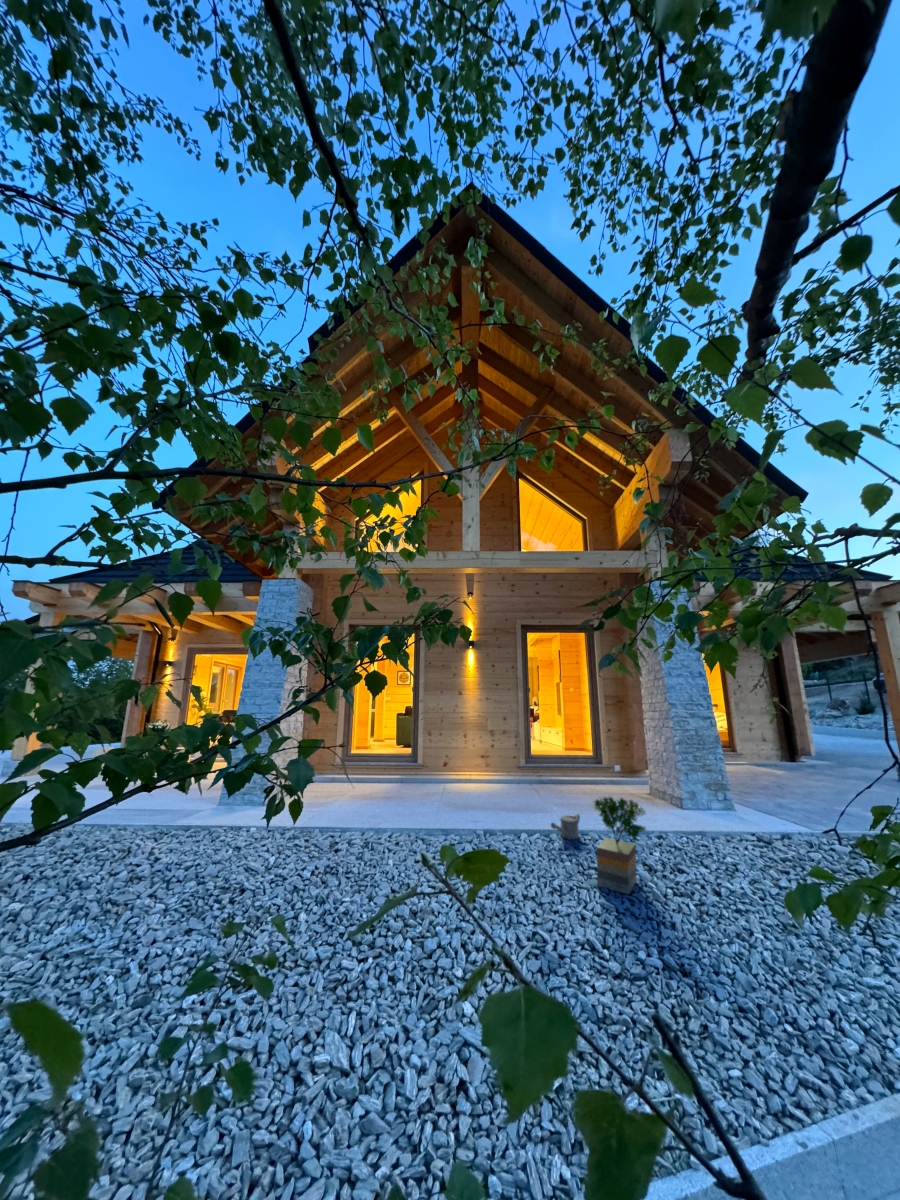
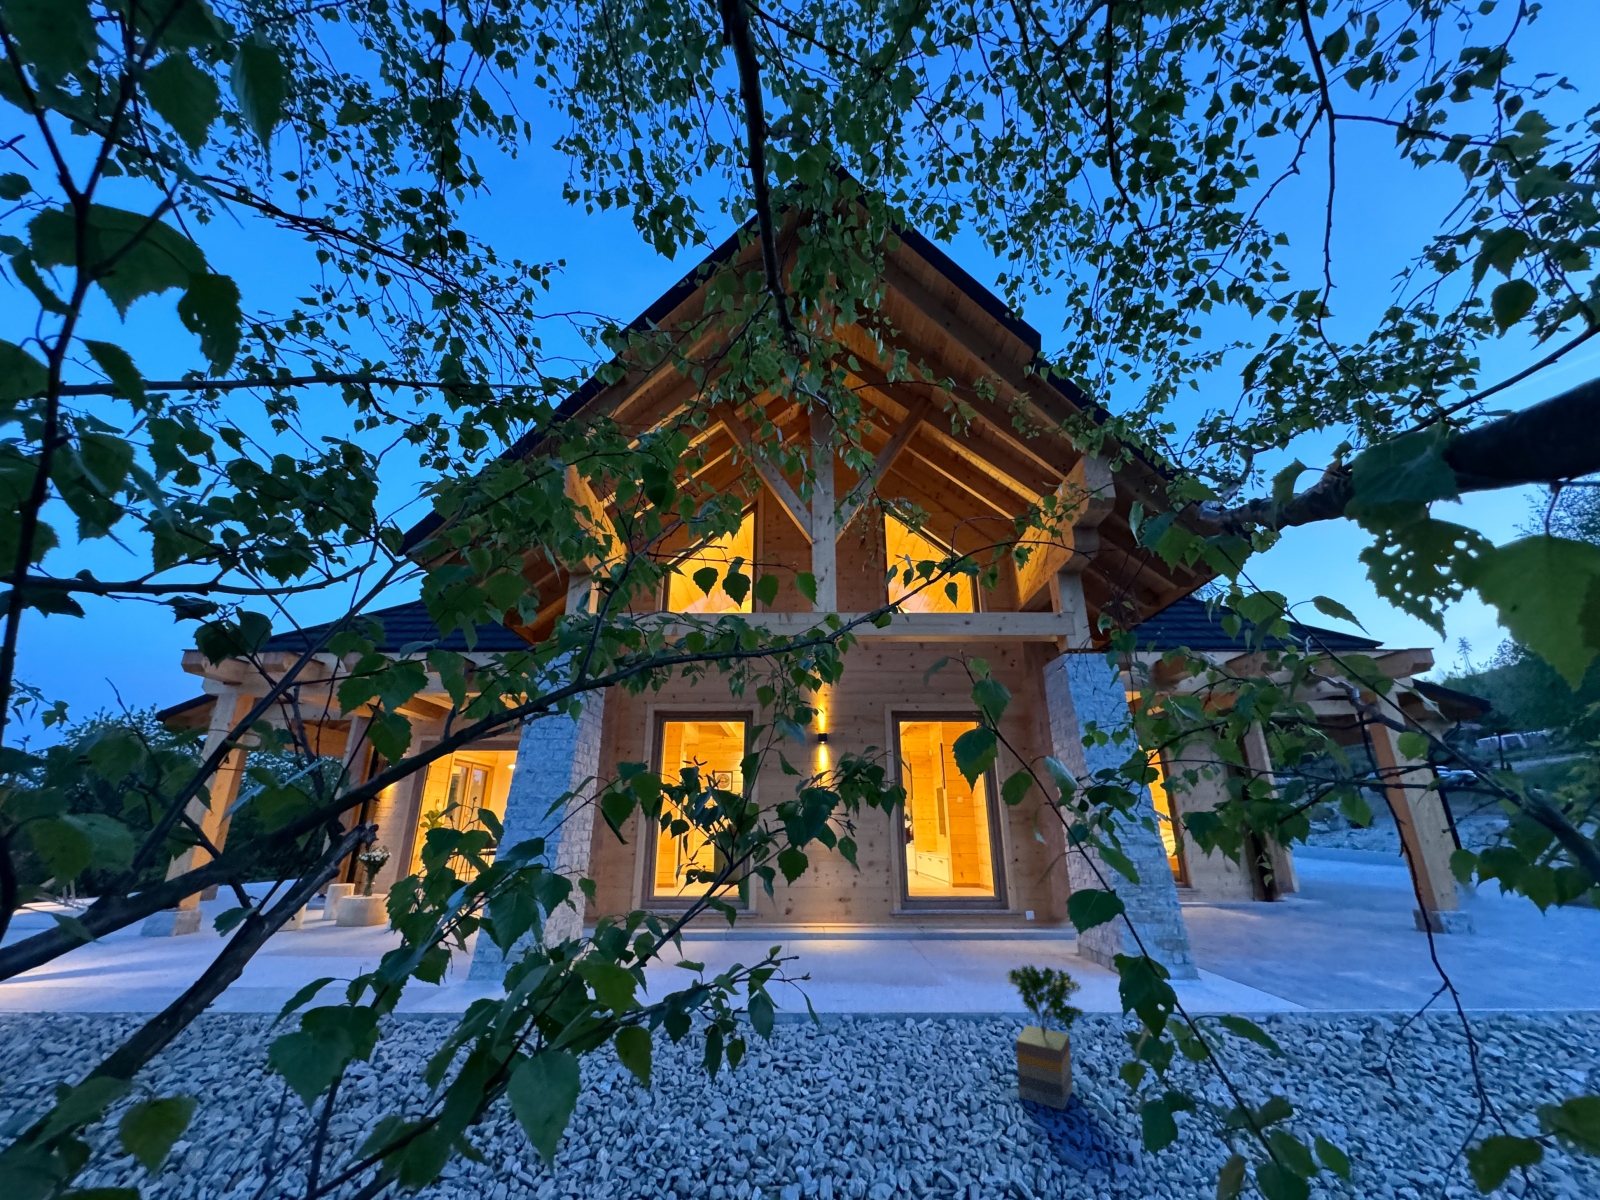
watering can: present [551,814,580,840] -> none [947,988,987,1027]

